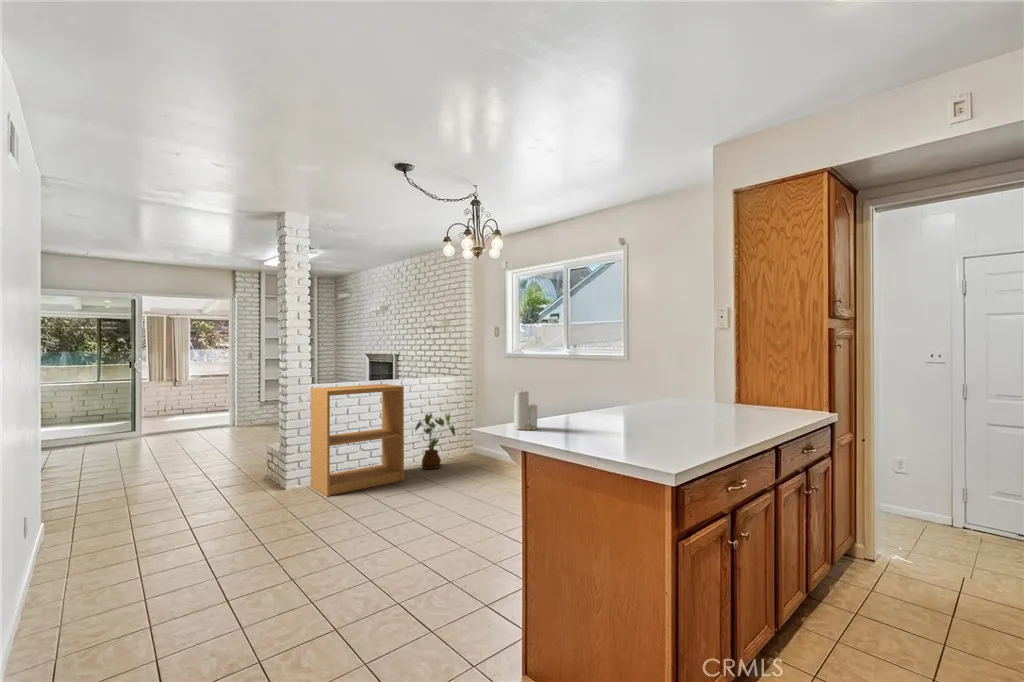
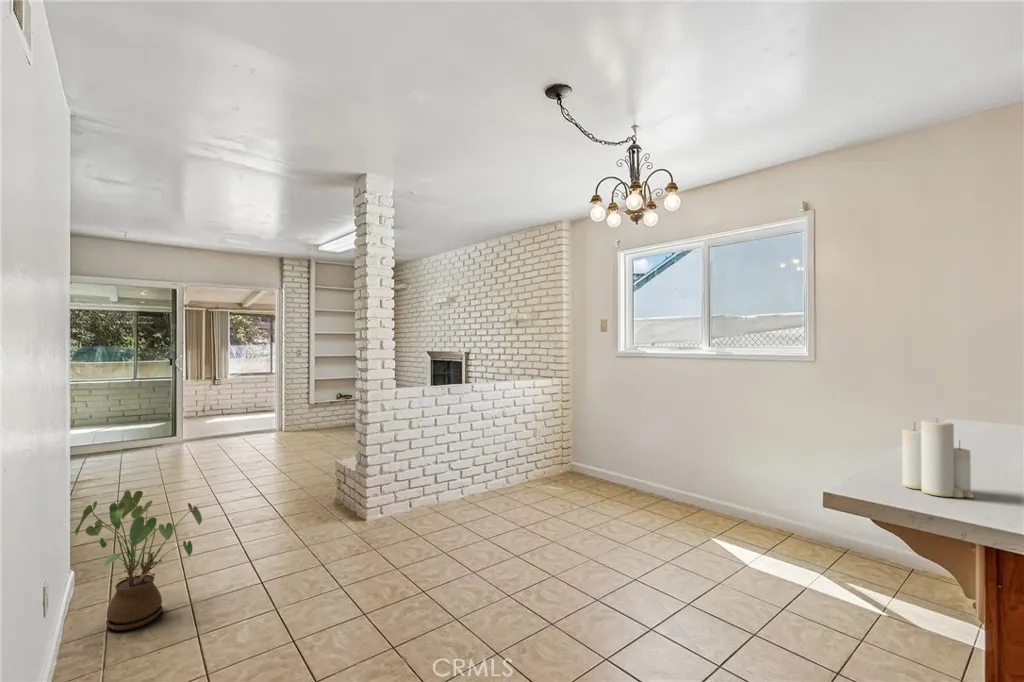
bookshelf: present [310,384,404,496] -> none [396,388,509,533]
house plant: present [415,414,455,469] -> present [75,490,202,630]

